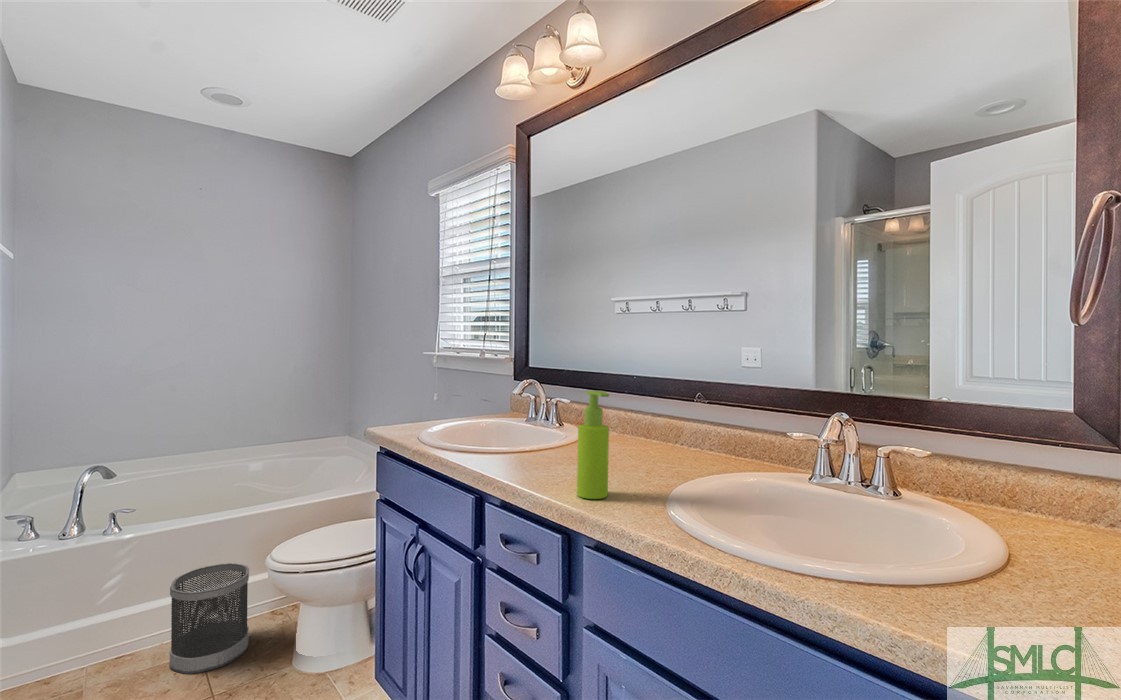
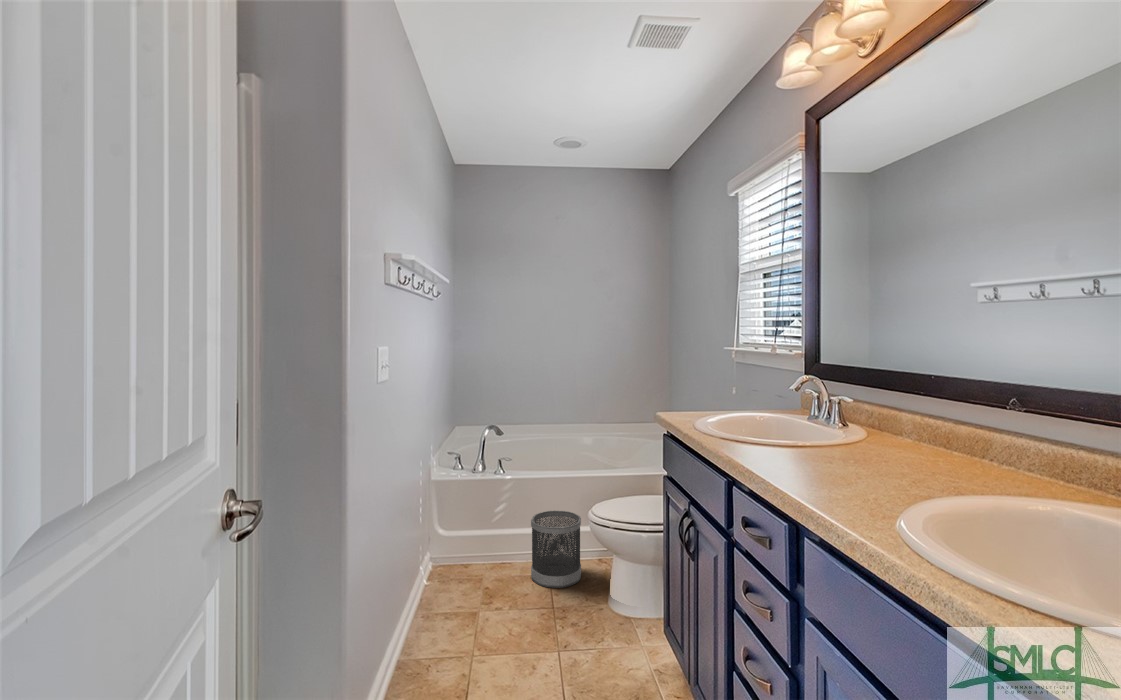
soap dispenser: present [577,391,609,499] -> none [809,389,844,497]

